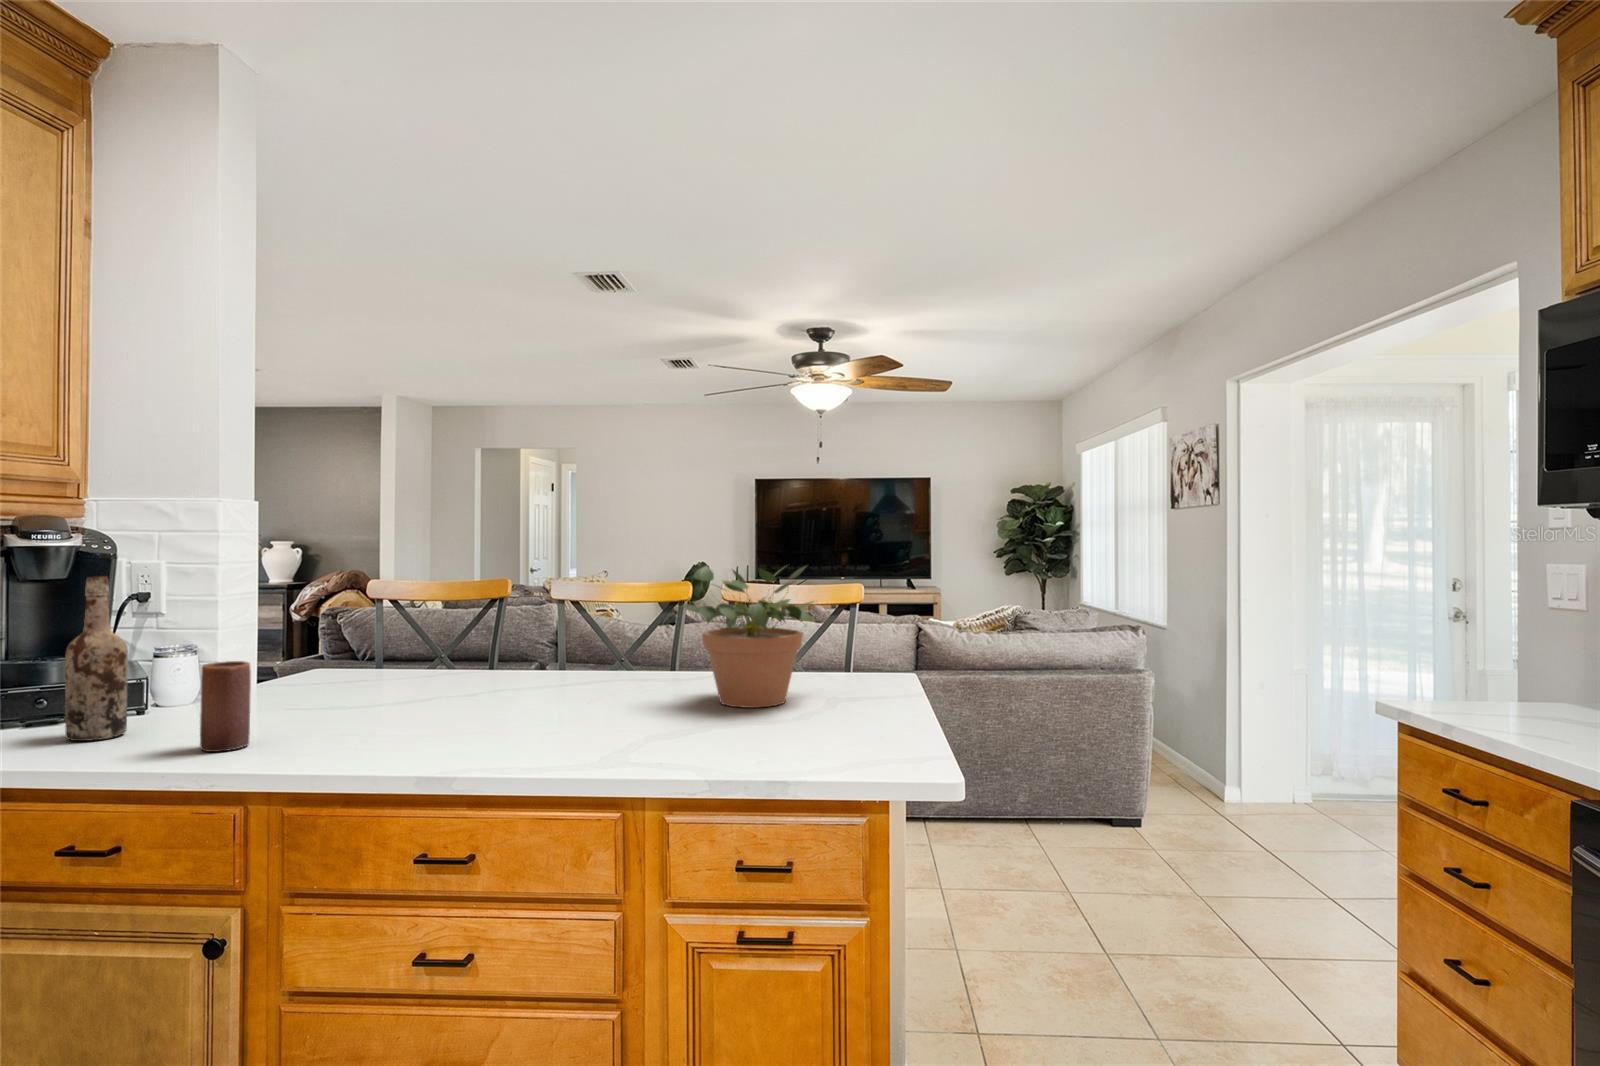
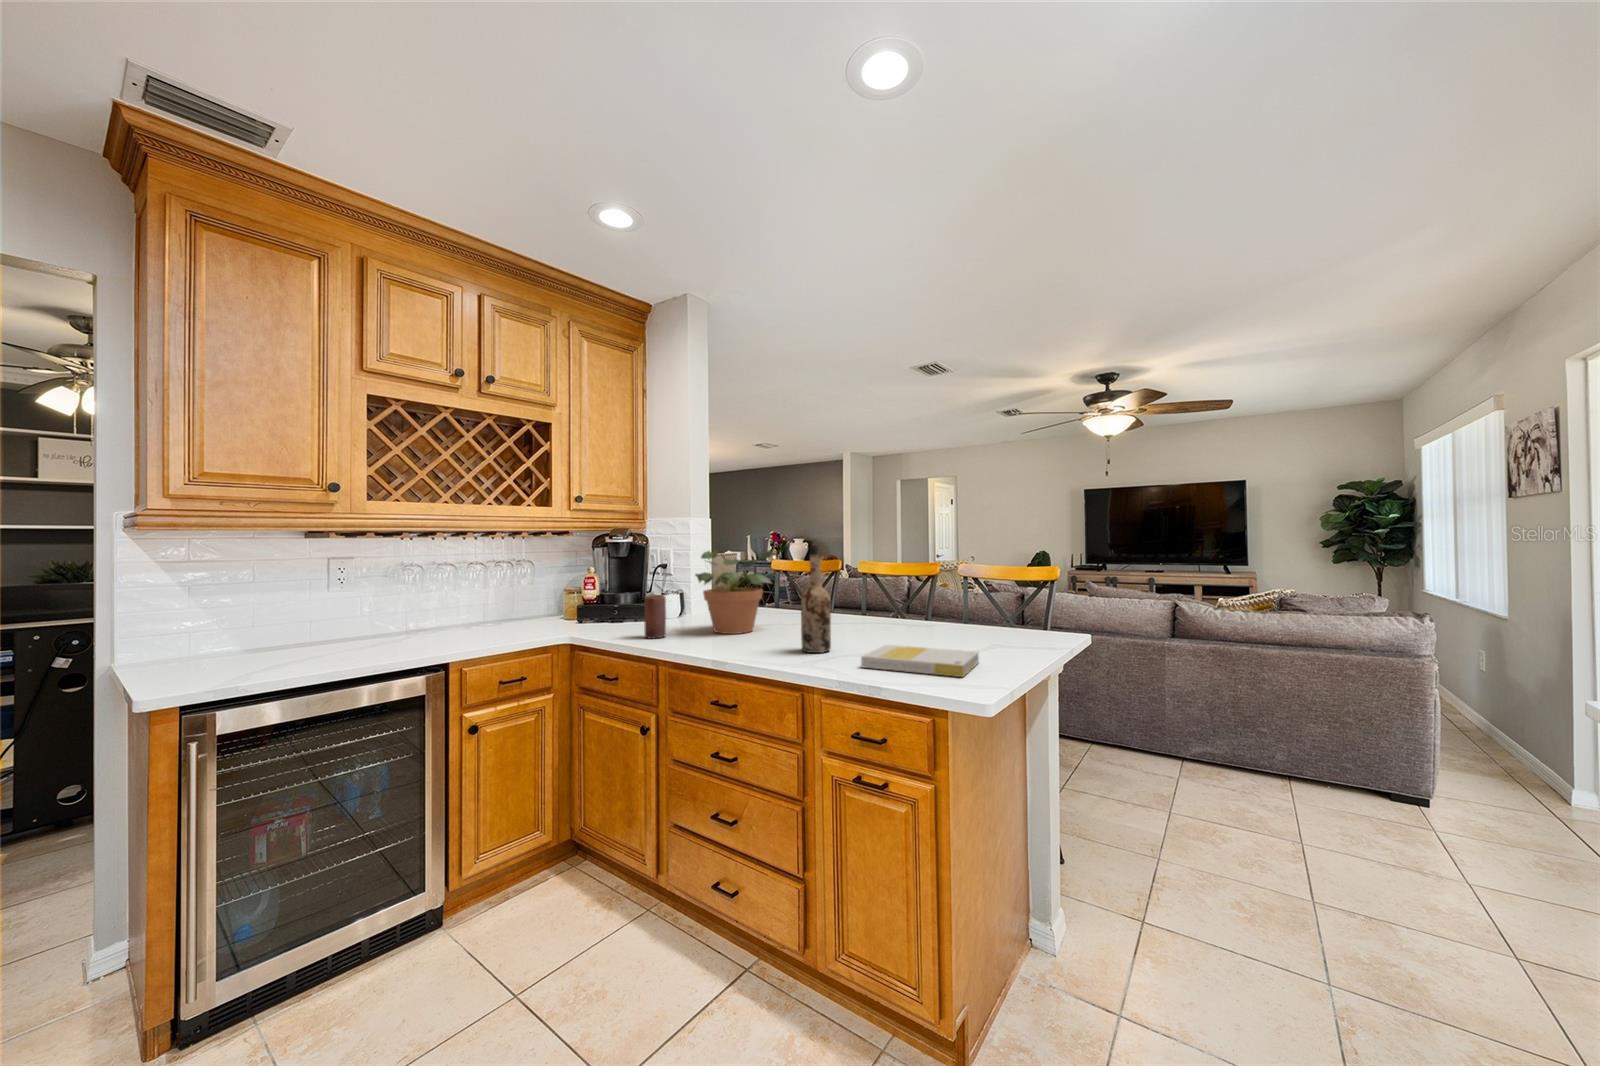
potted plant: present [683,566,816,708] -> present [695,550,773,634]
wine bottle: present [65,576,128,741] -> present [801,554,831,653]
book: none [713,714,872,757] -> present [861,645,979,677]

